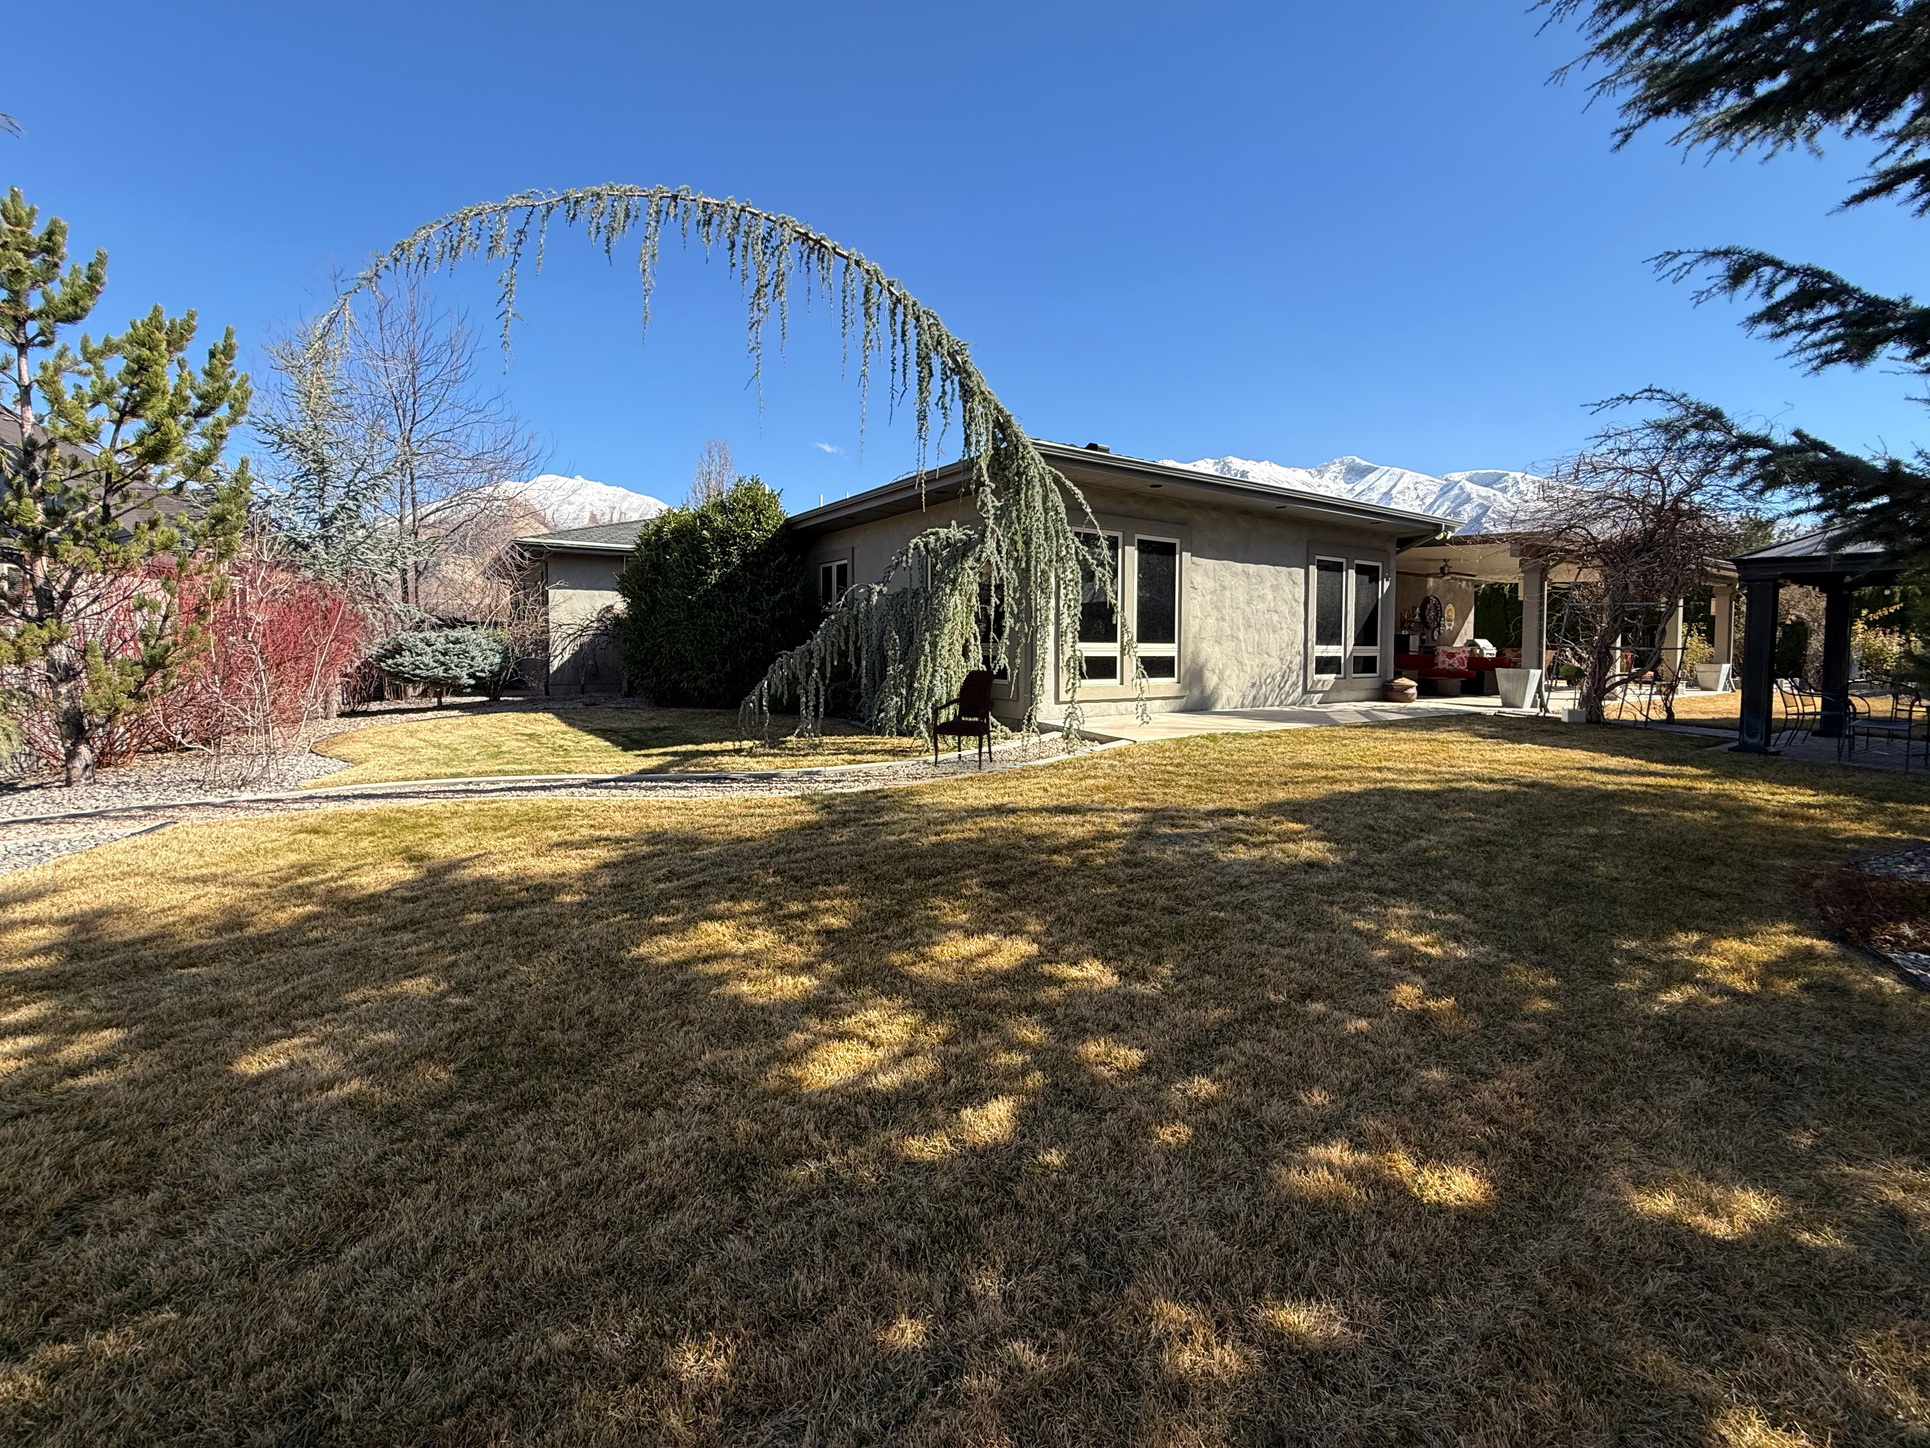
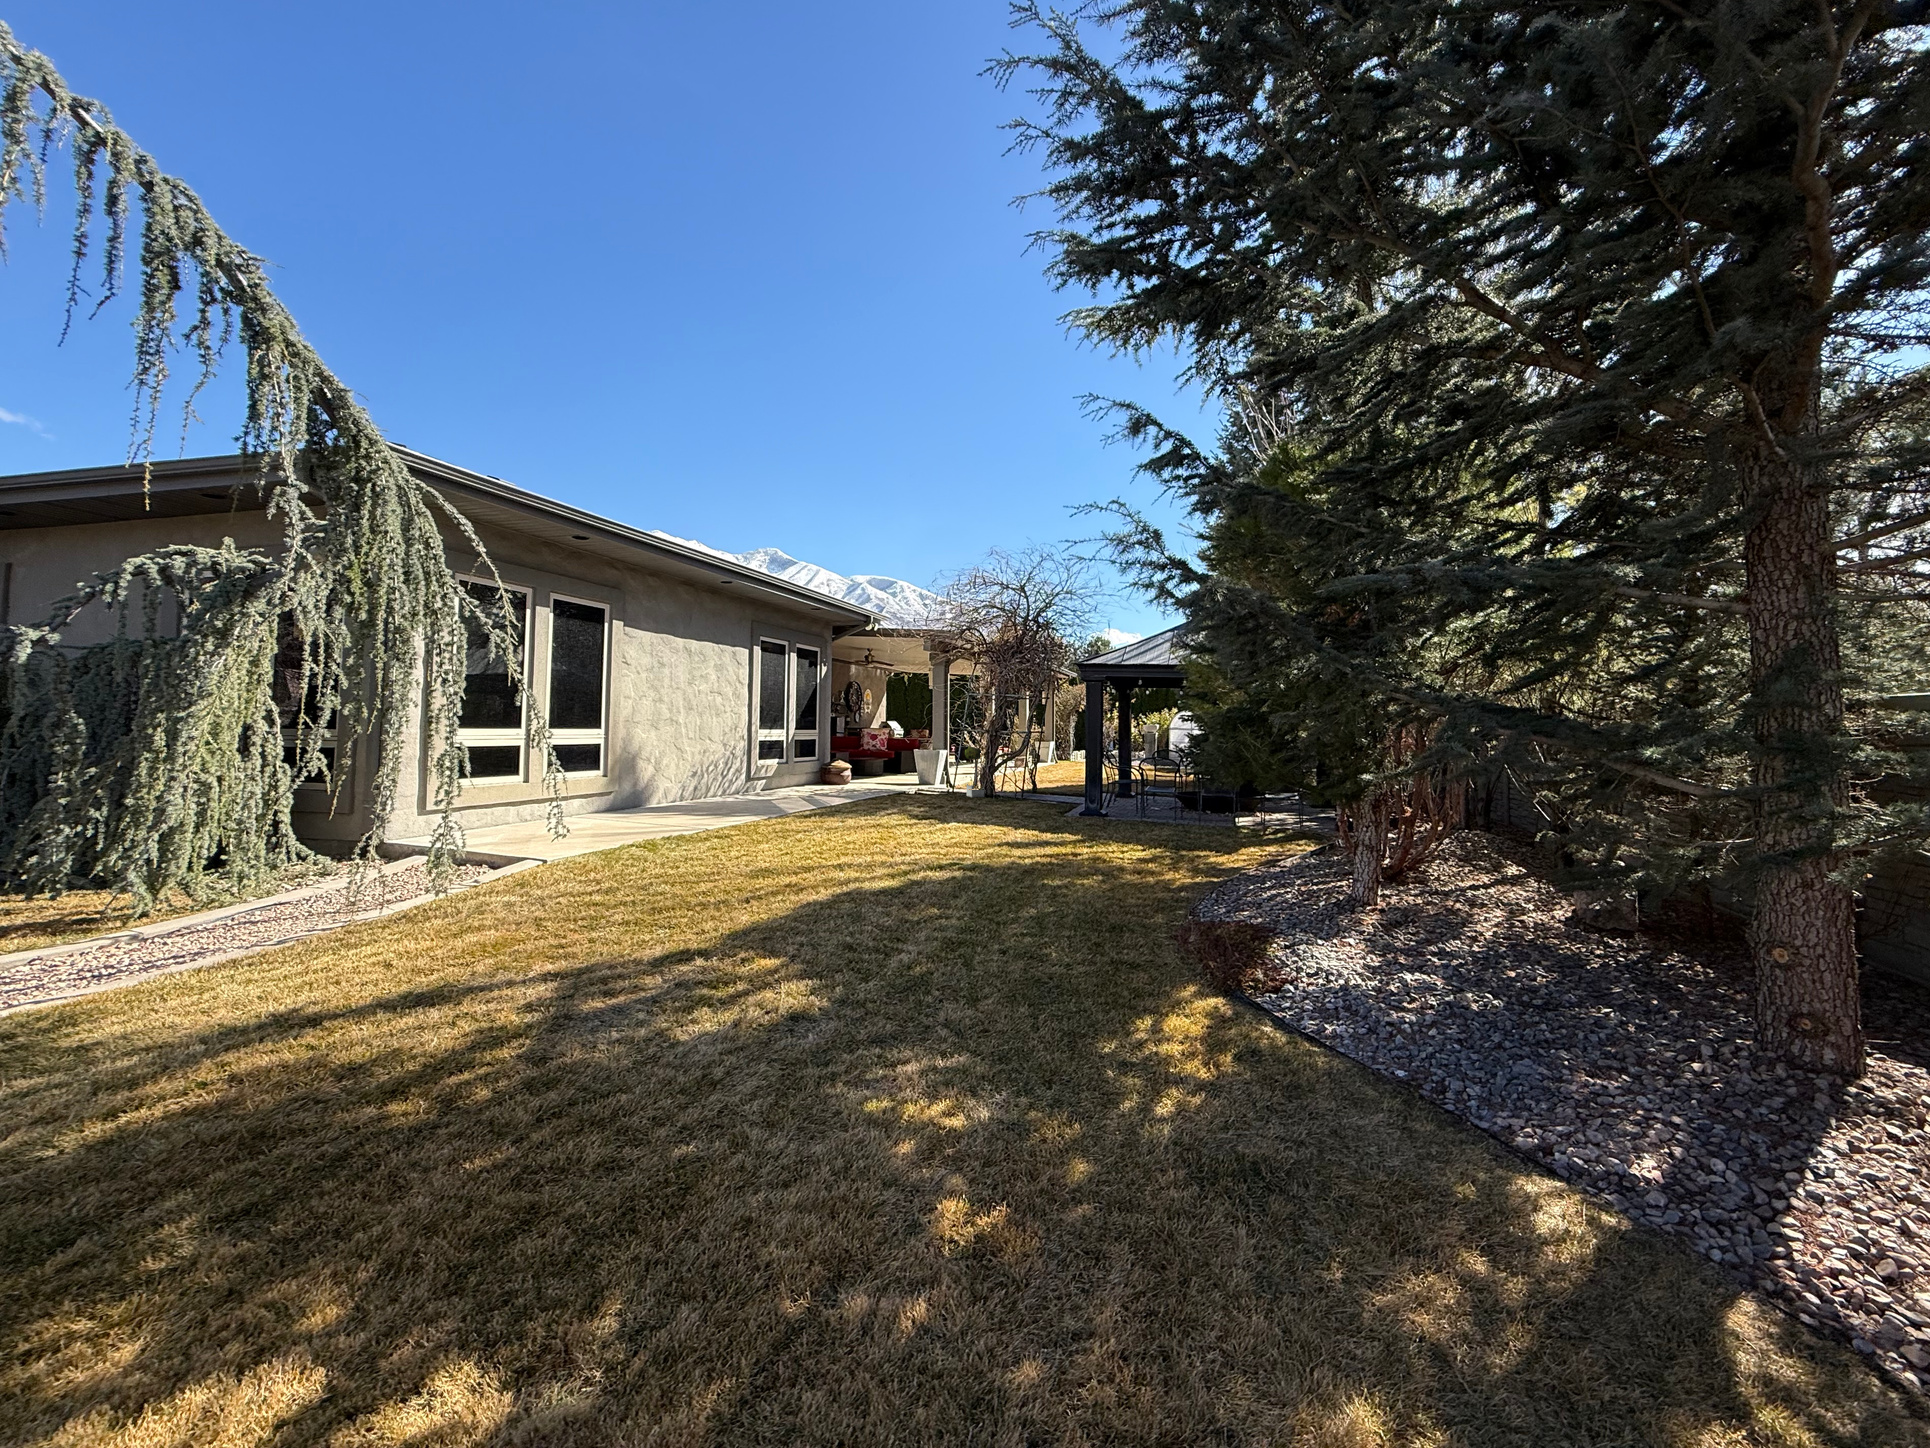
armchair: present [933,670,996,770] -> none [160,773,305,939]

